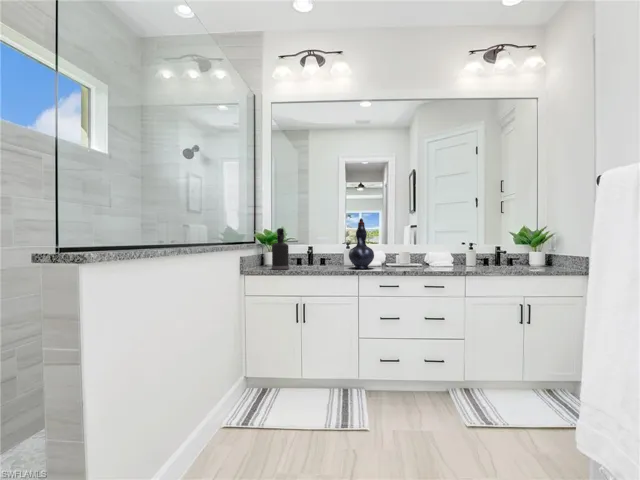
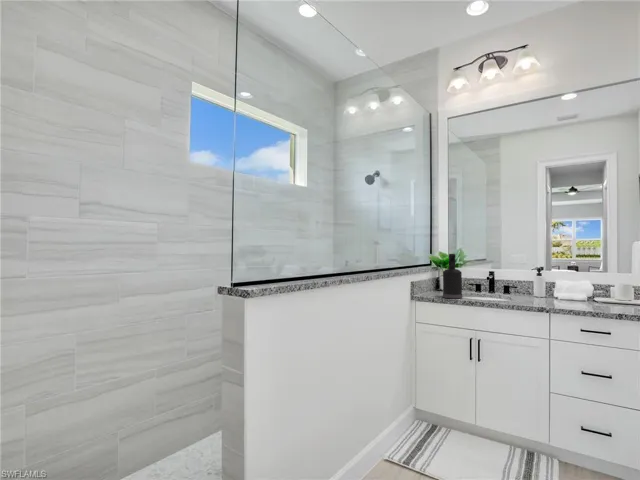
decorative vase: present [349,218,374,269] -> none [538,242,575,304]

